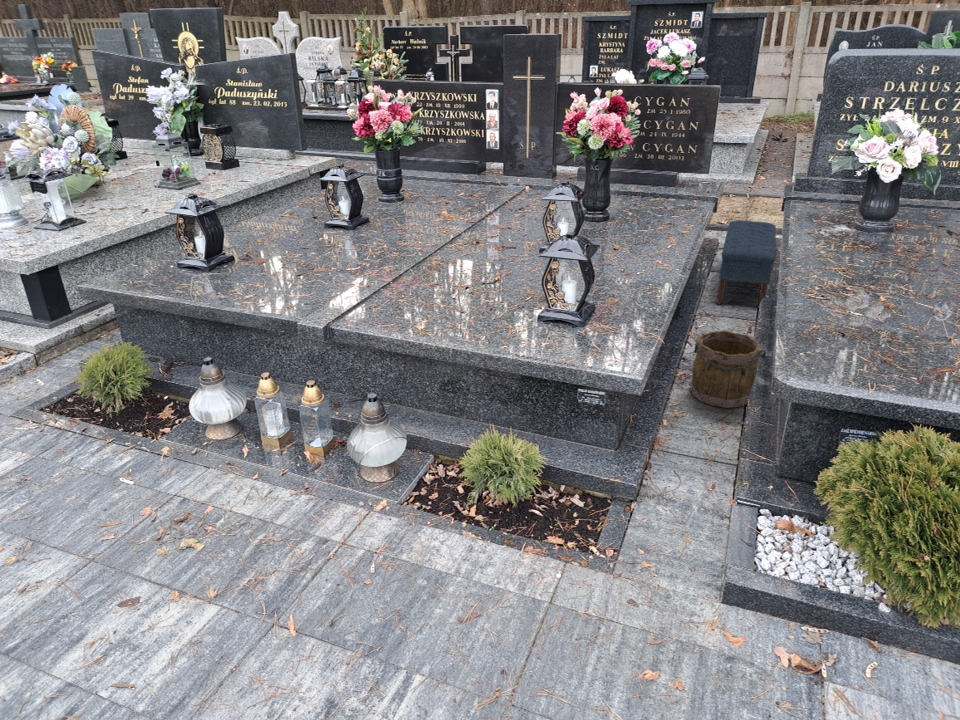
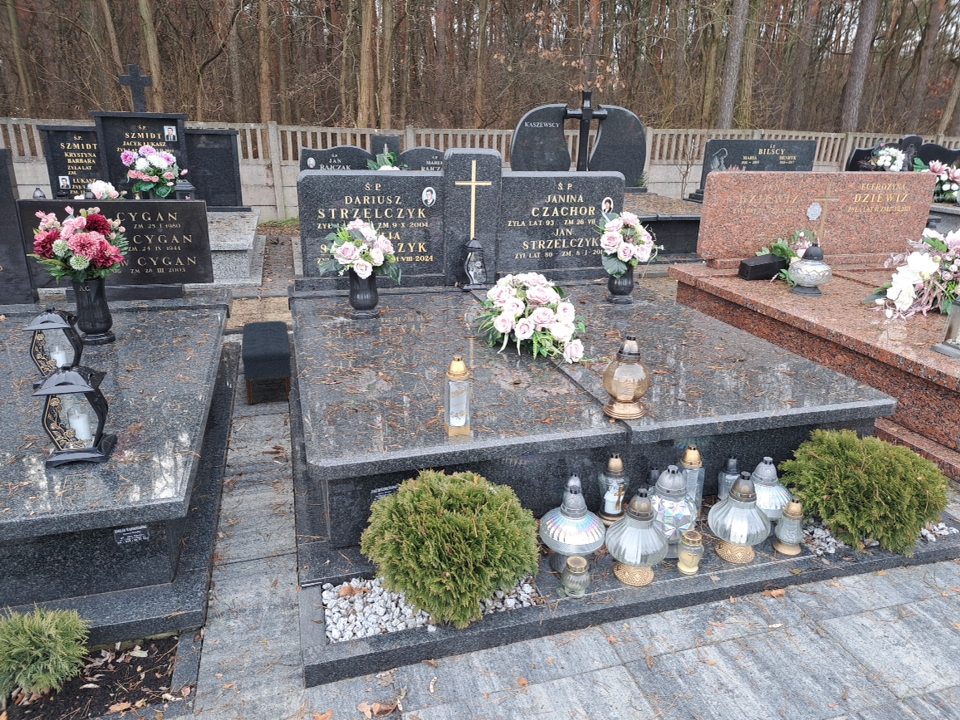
bucket: present [690,330,766,408] -> none [231,429,300,504]

